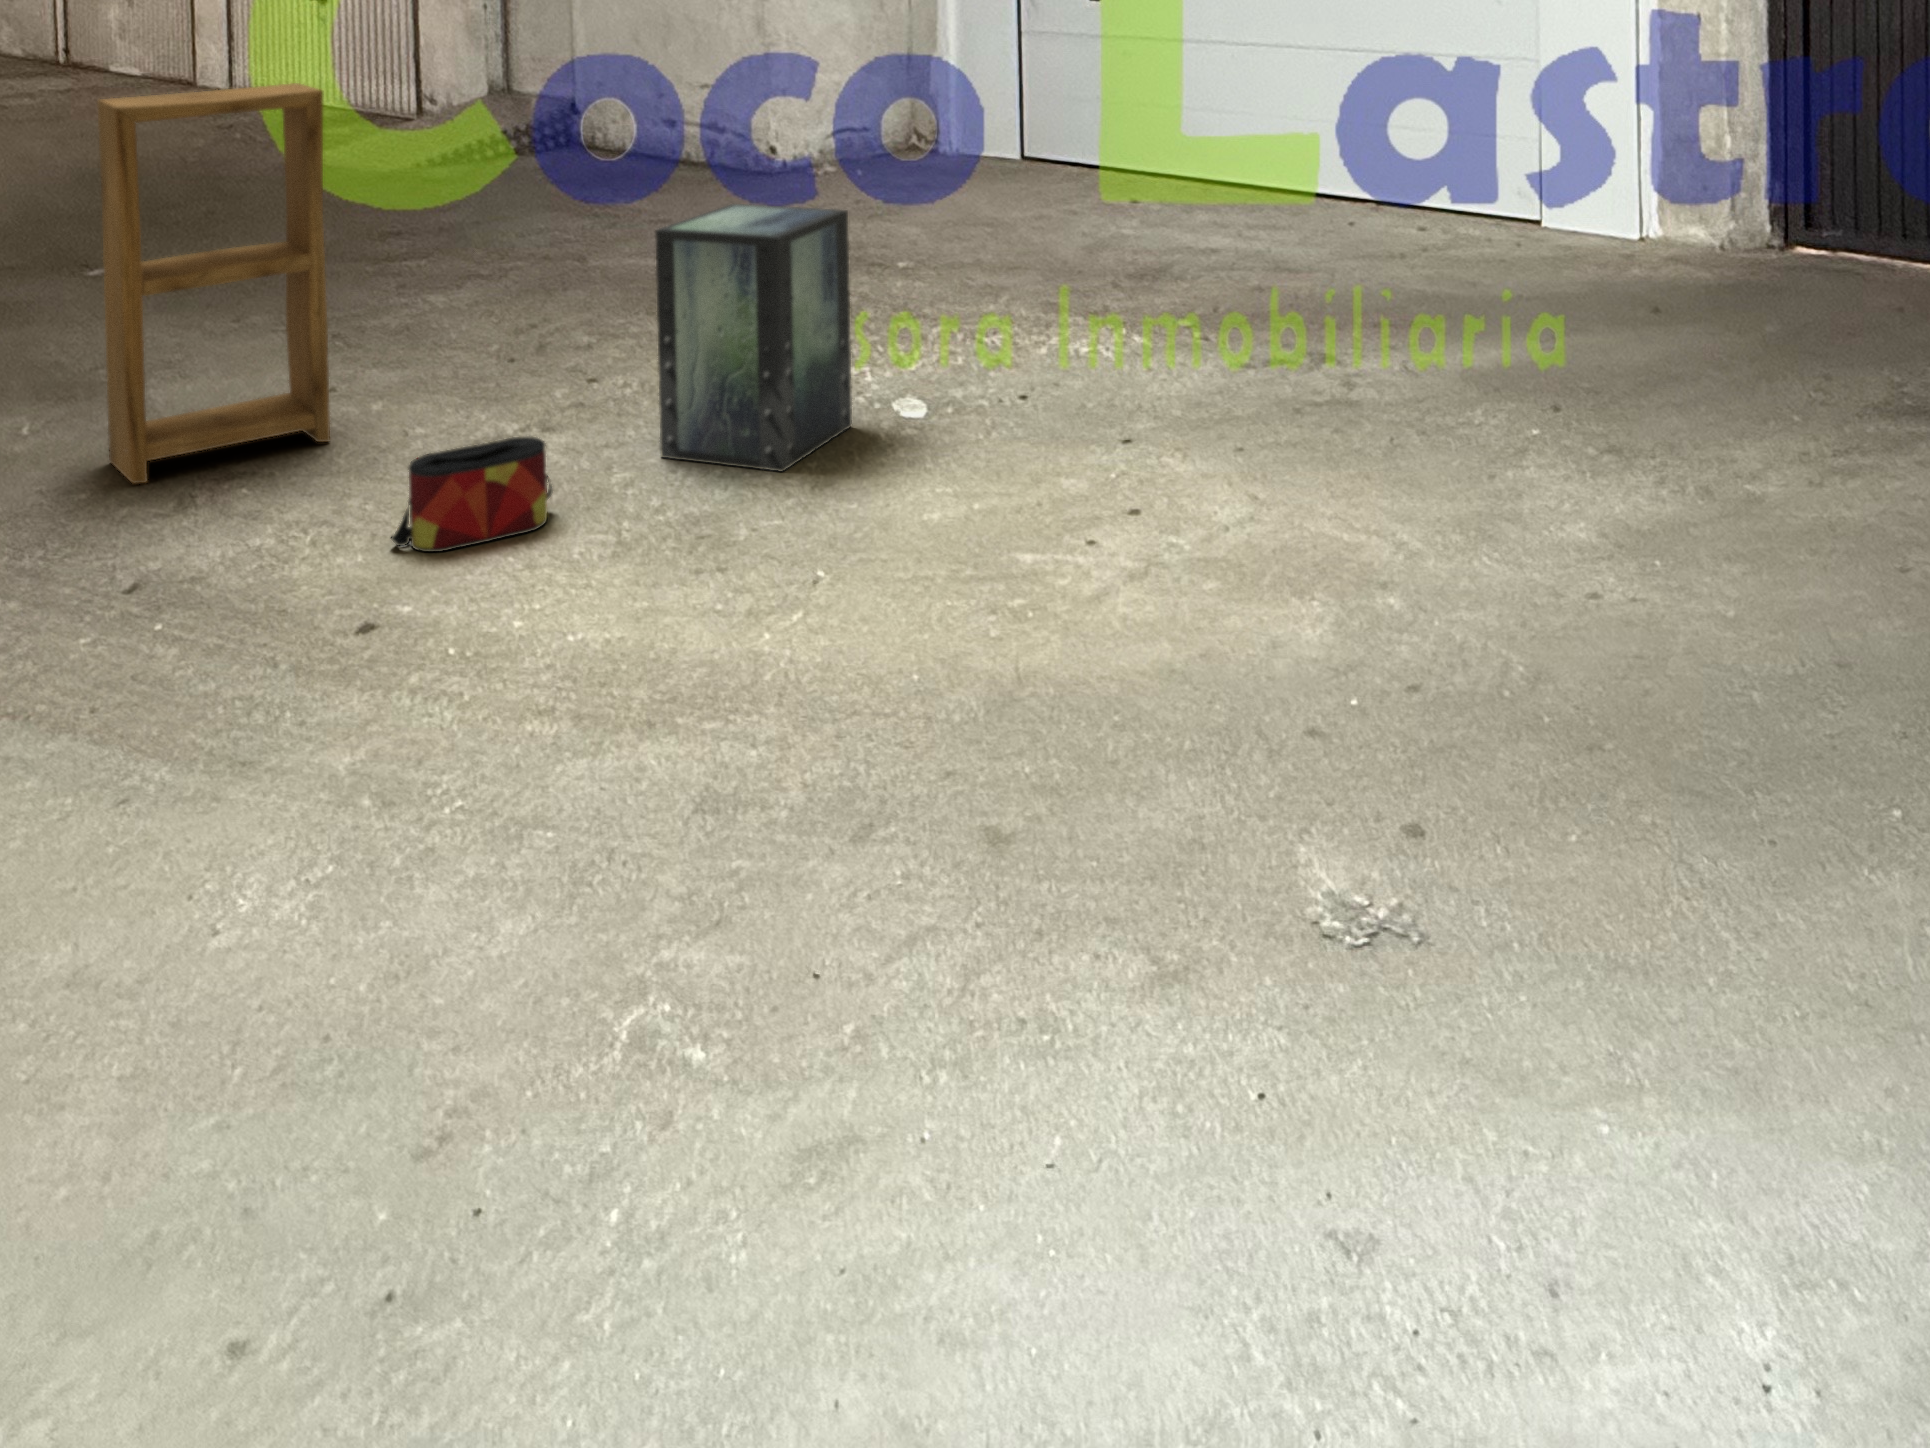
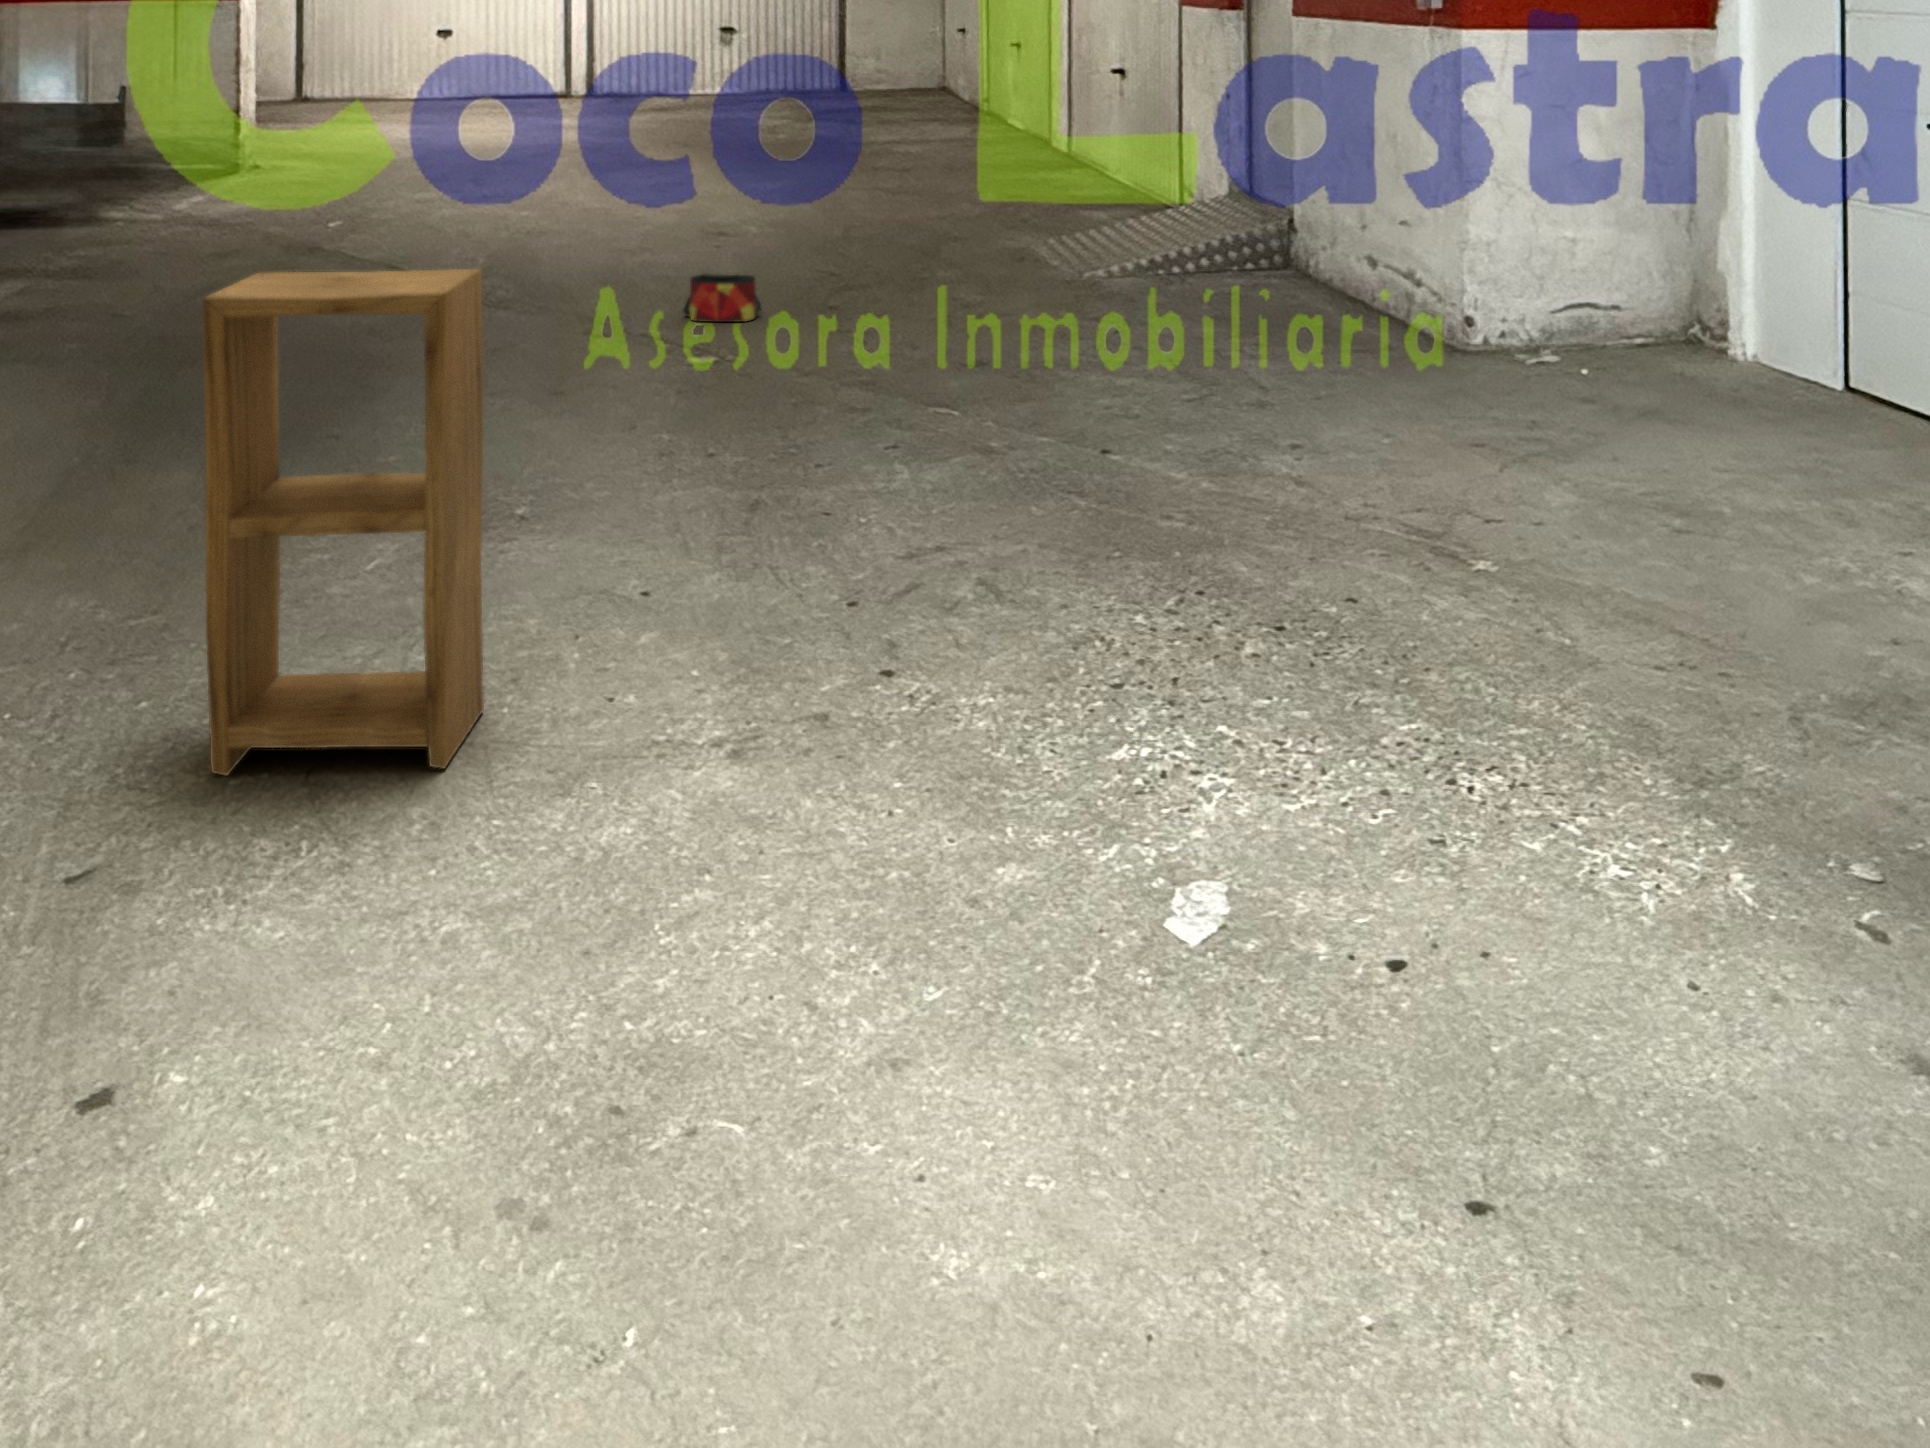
storage box: present [655,204,852,472] -> none [678,571,1003,1160]
bag: present [391,437,552,552] -> present [683,274,761,322]

